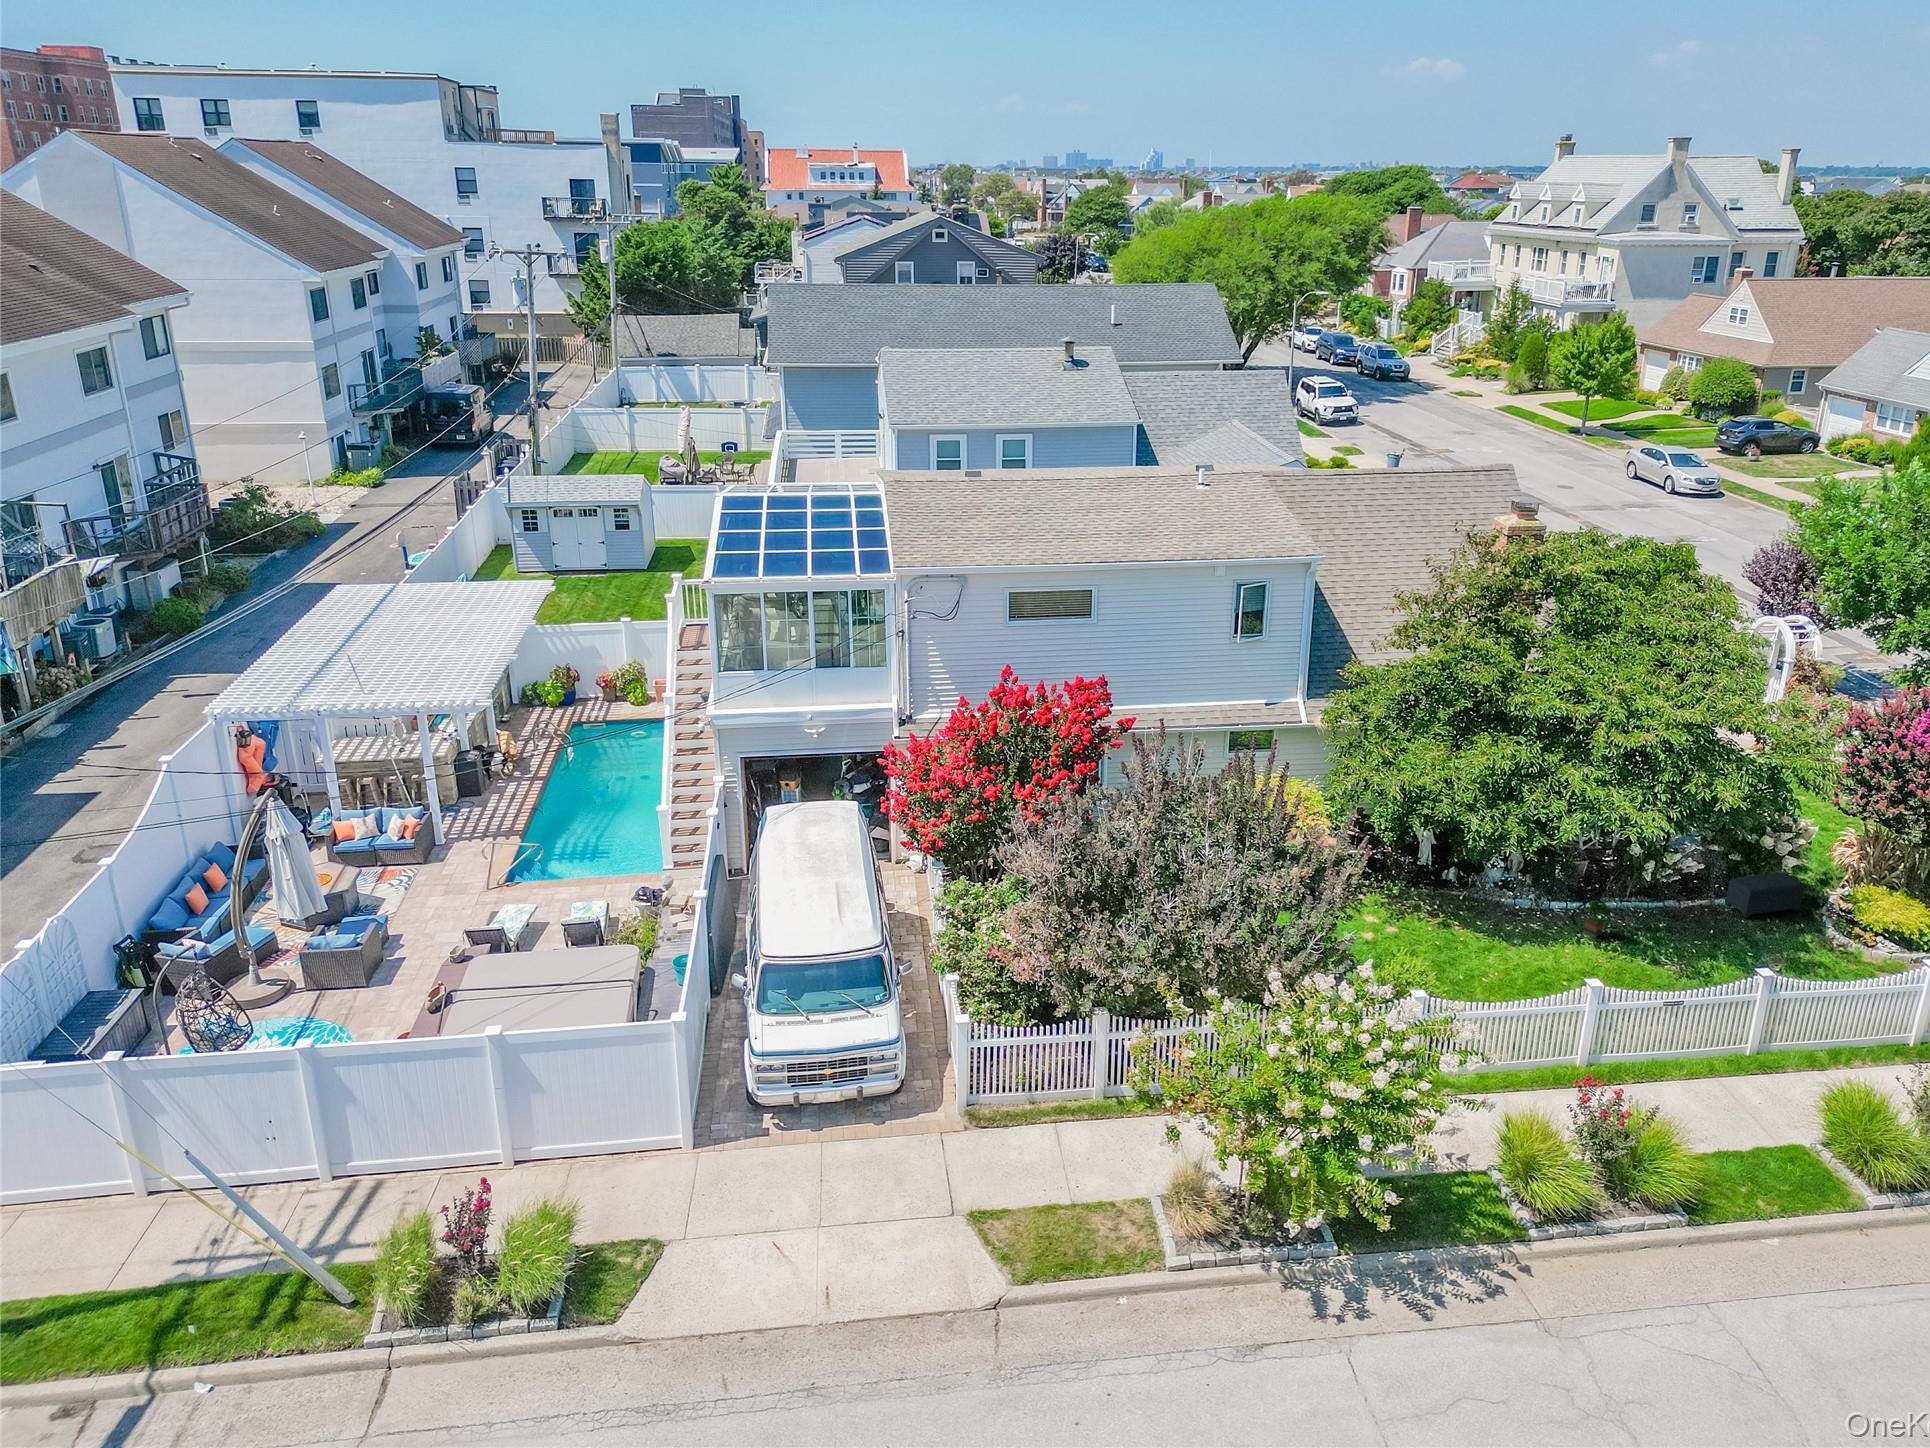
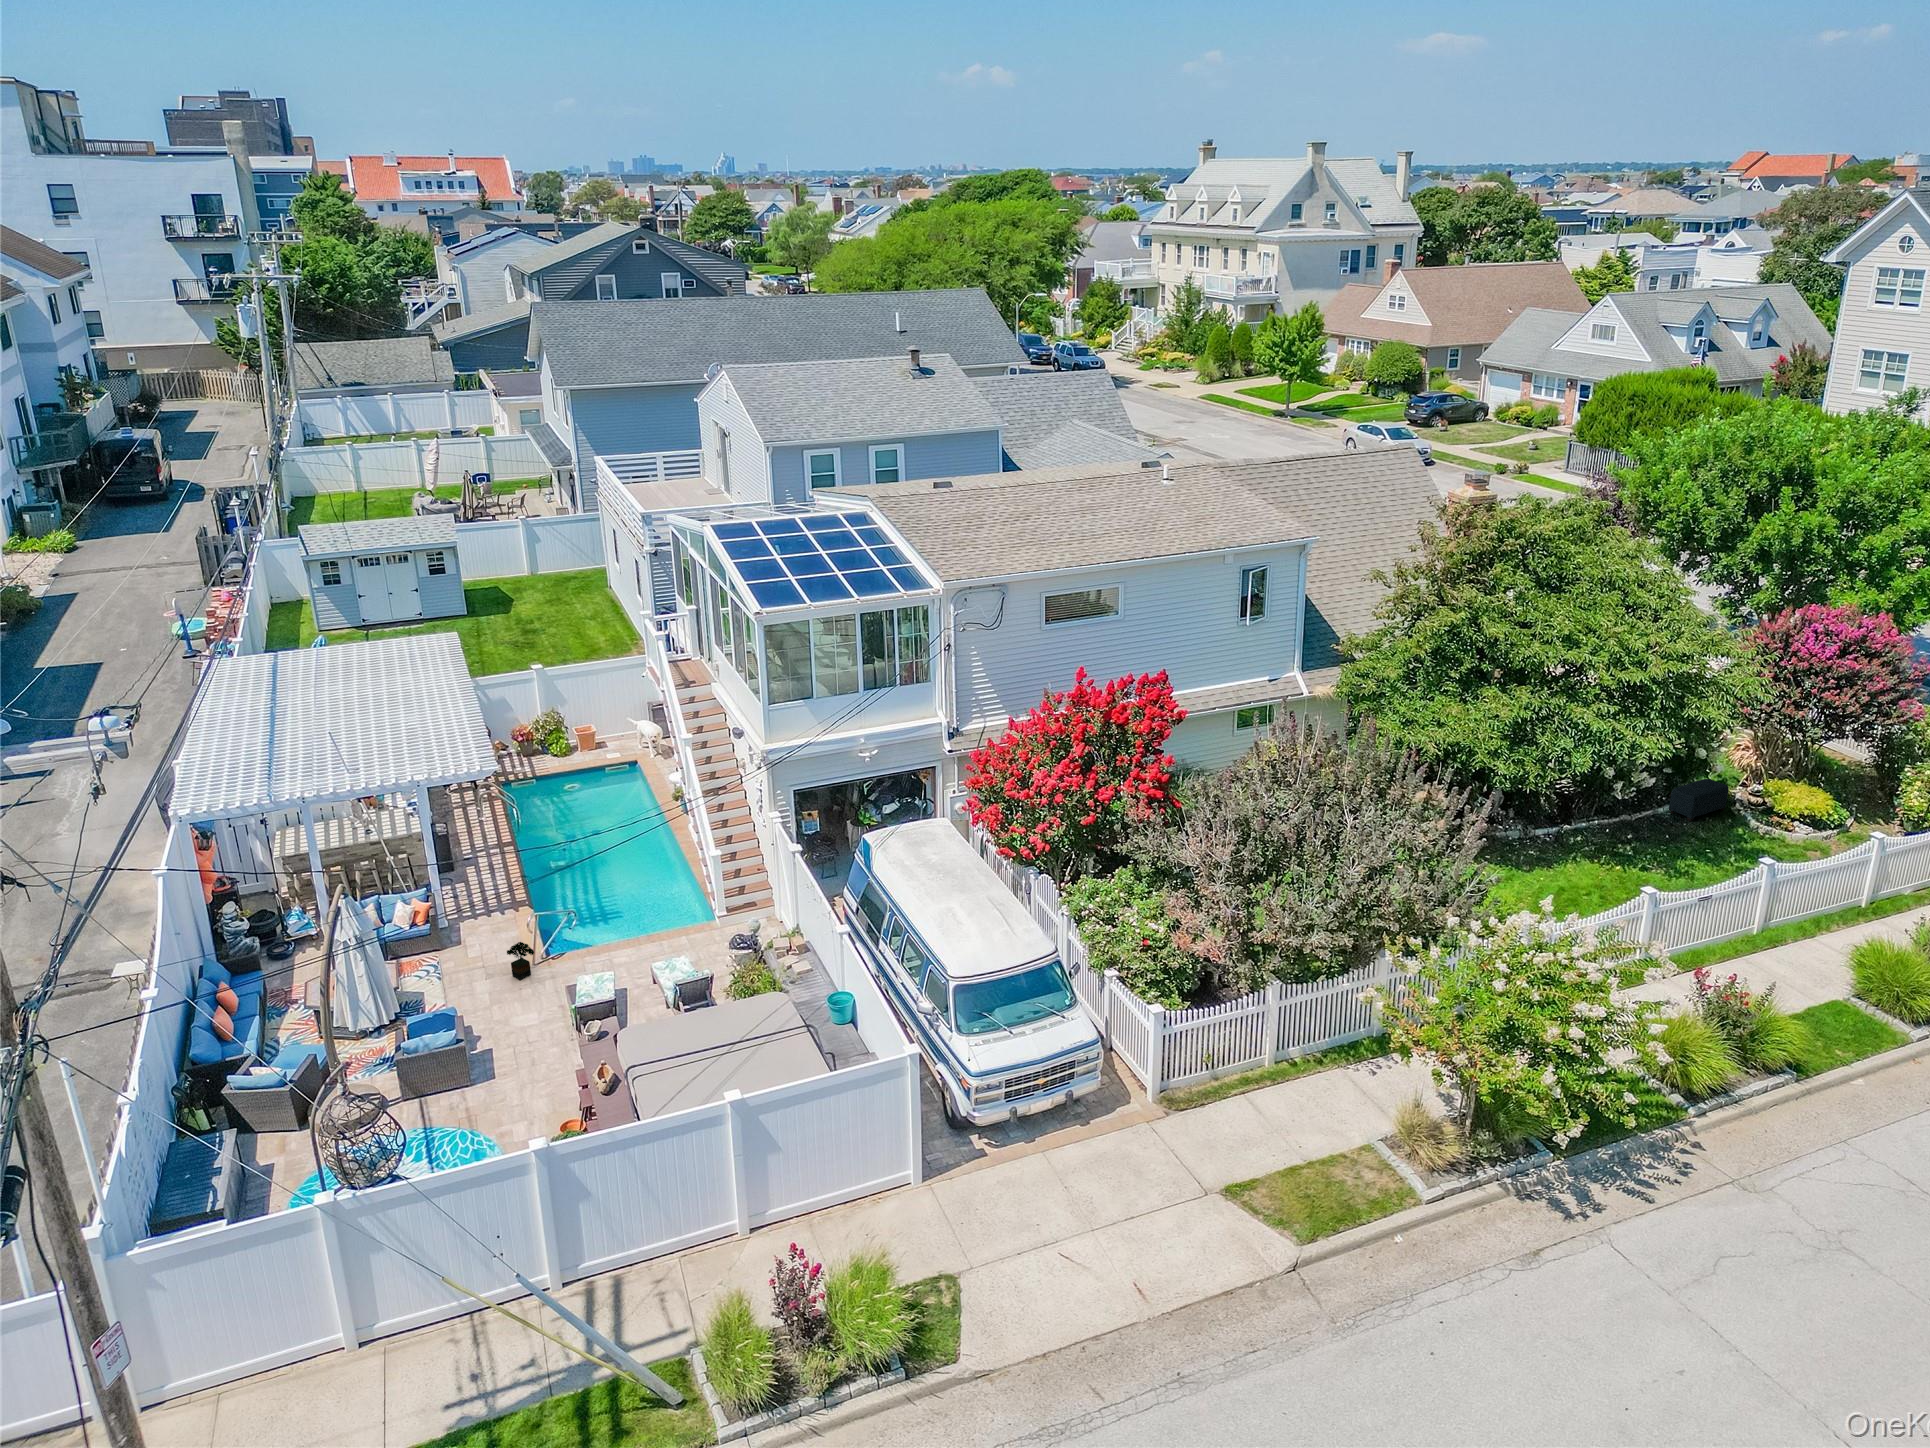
potted tree: present [1583,900,1612,938] -> present [507,942,534,980]

